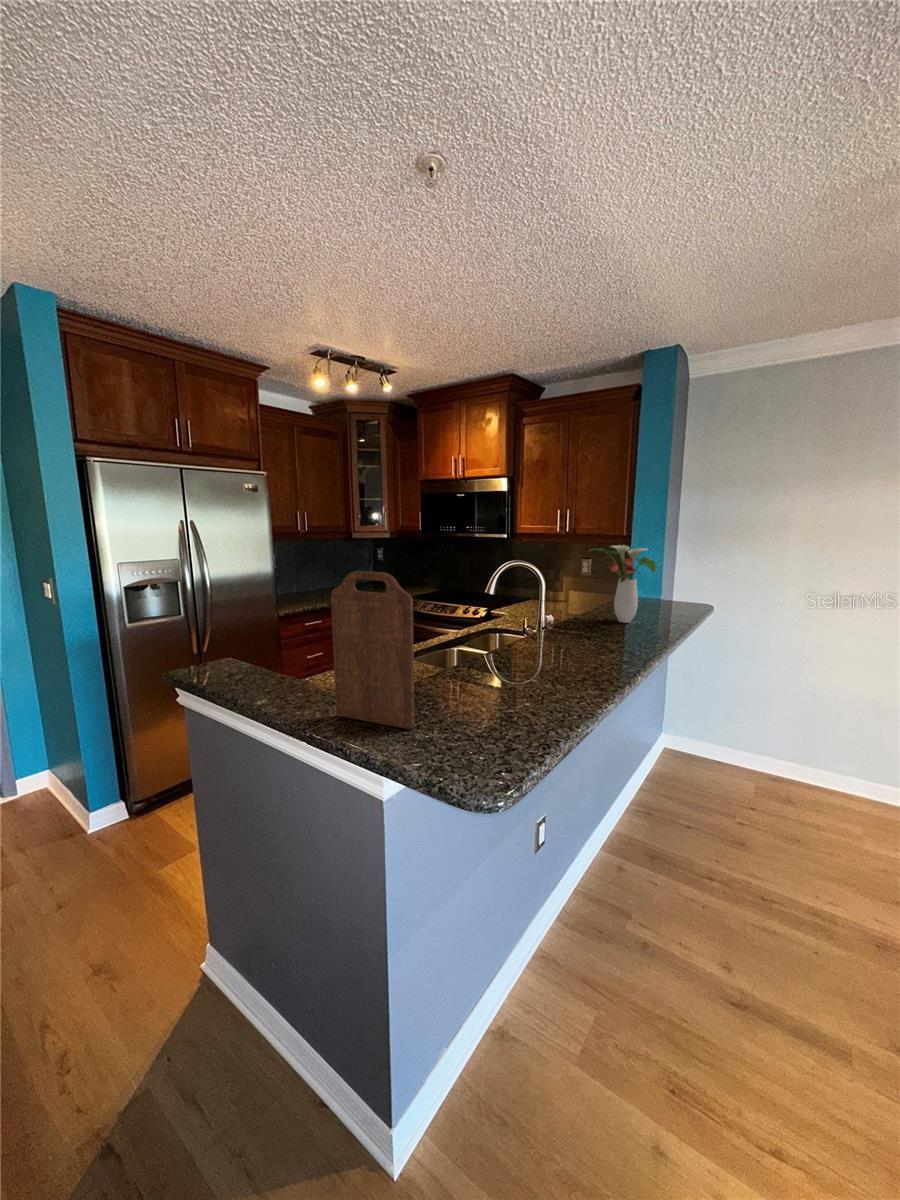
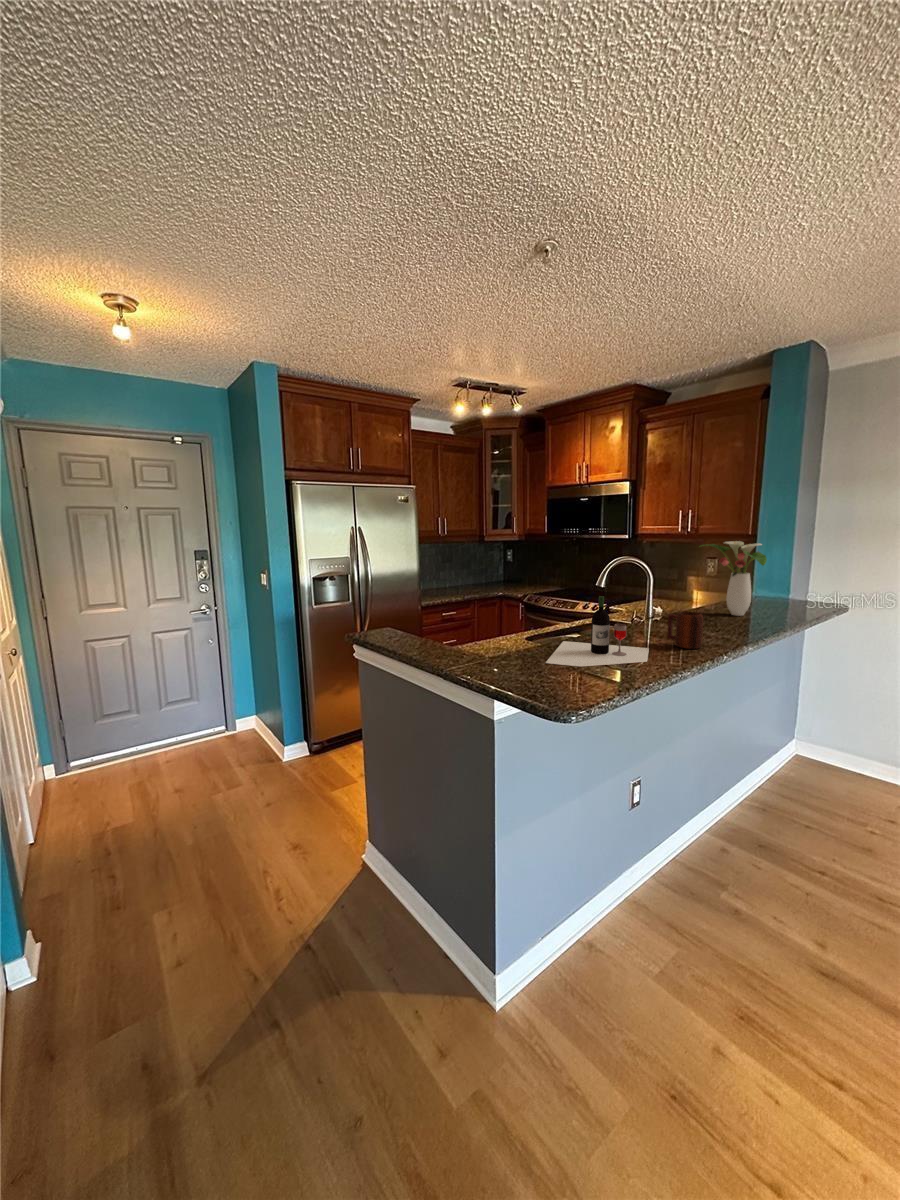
cutting board: present [331,571,414,729] -> none [464,555,521,670]
wine bottle: none [445,618,570,719] -> present [546,596,649,667]
mug: none [575,630,616,674] -> present [667,612,703,649]

